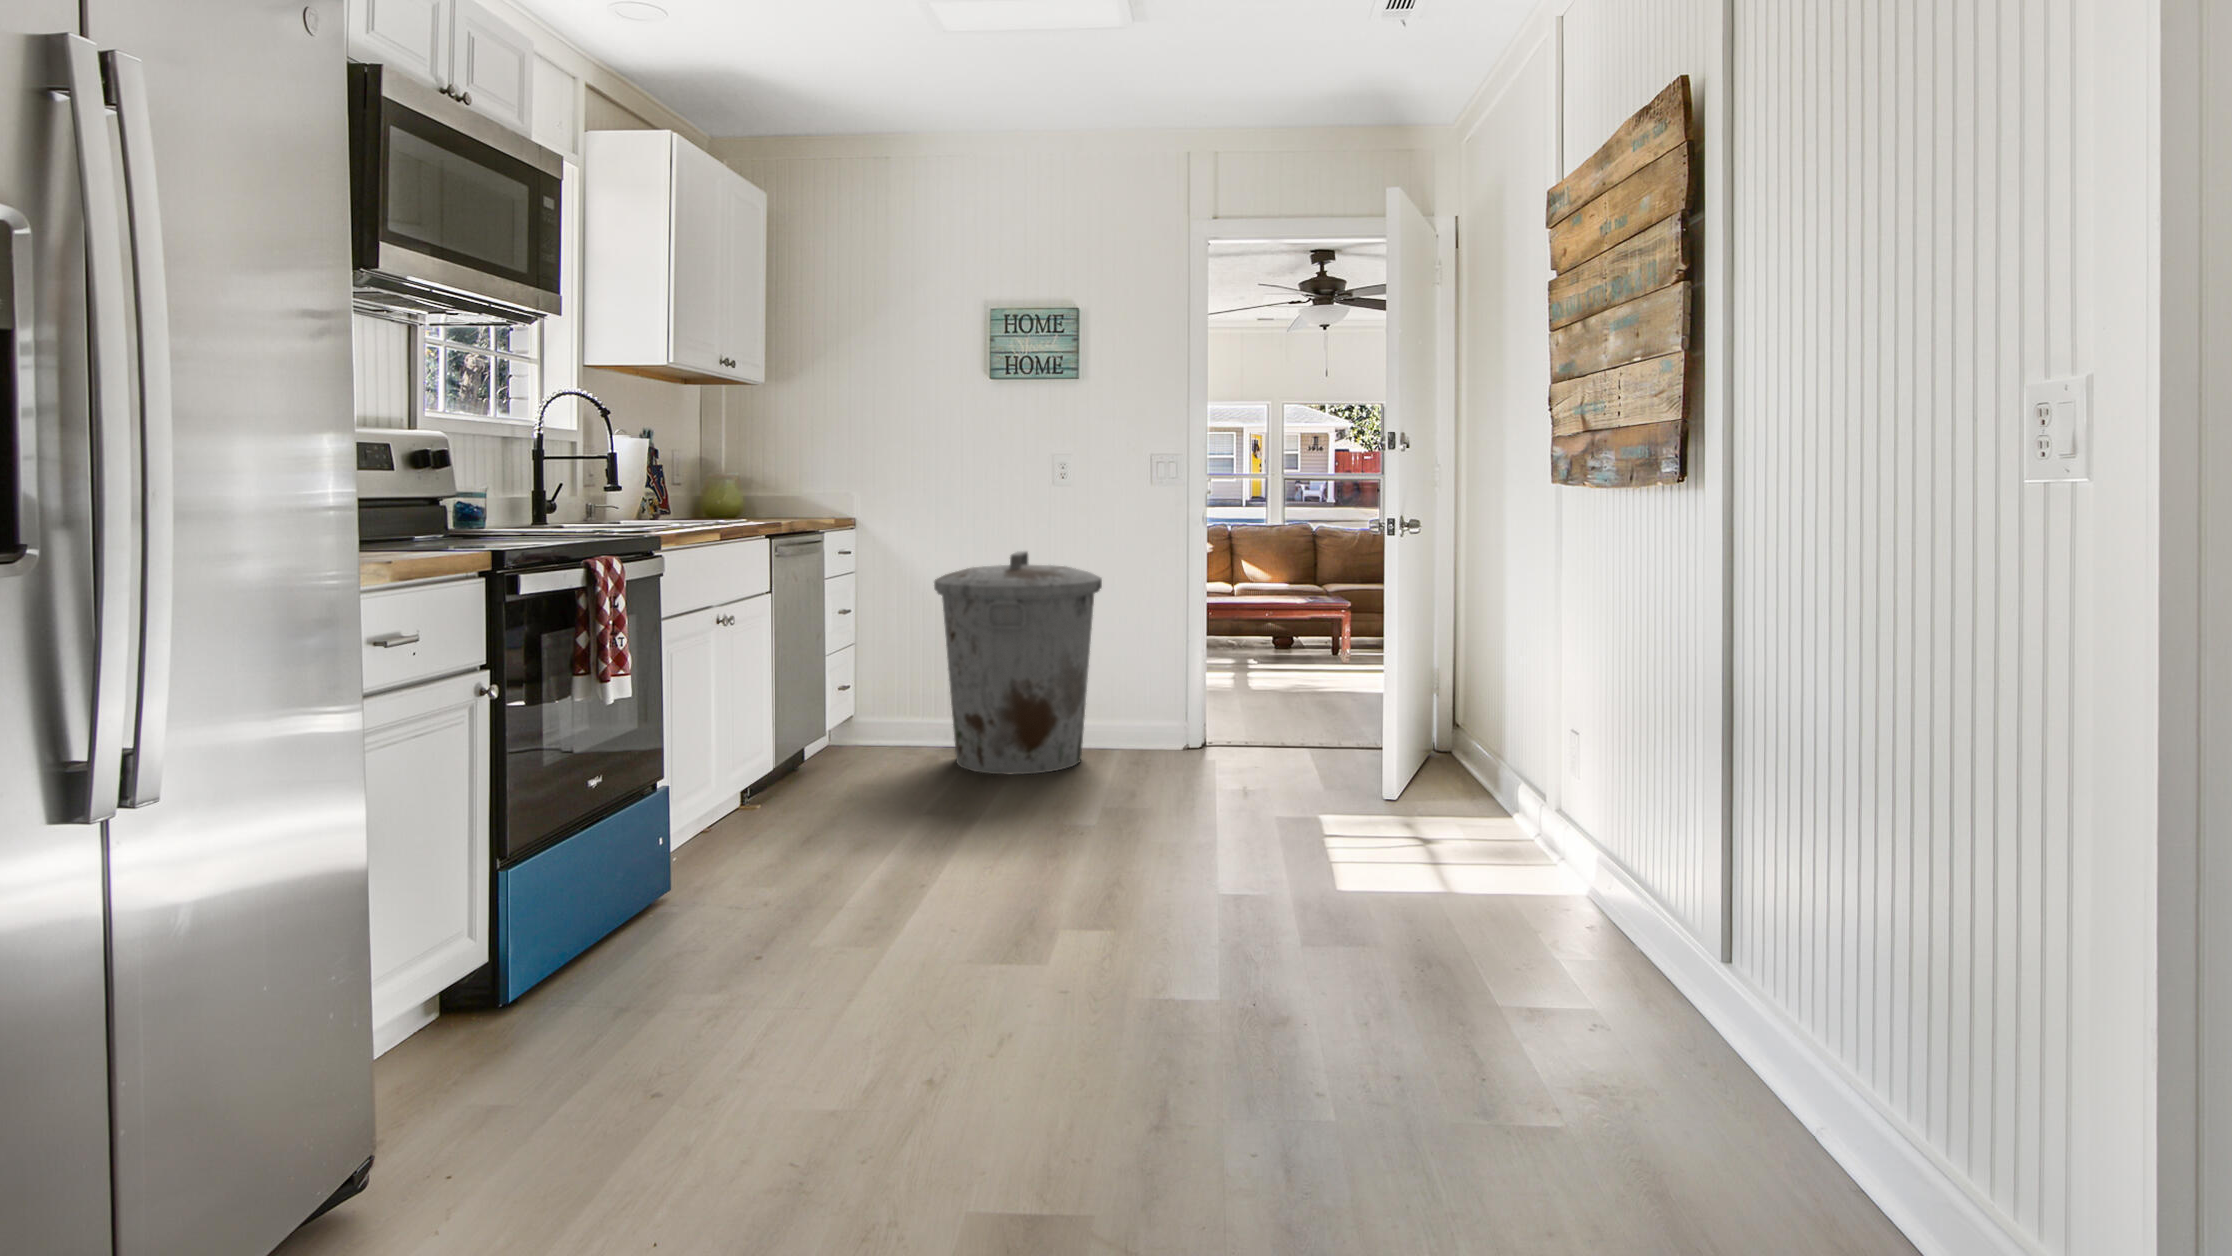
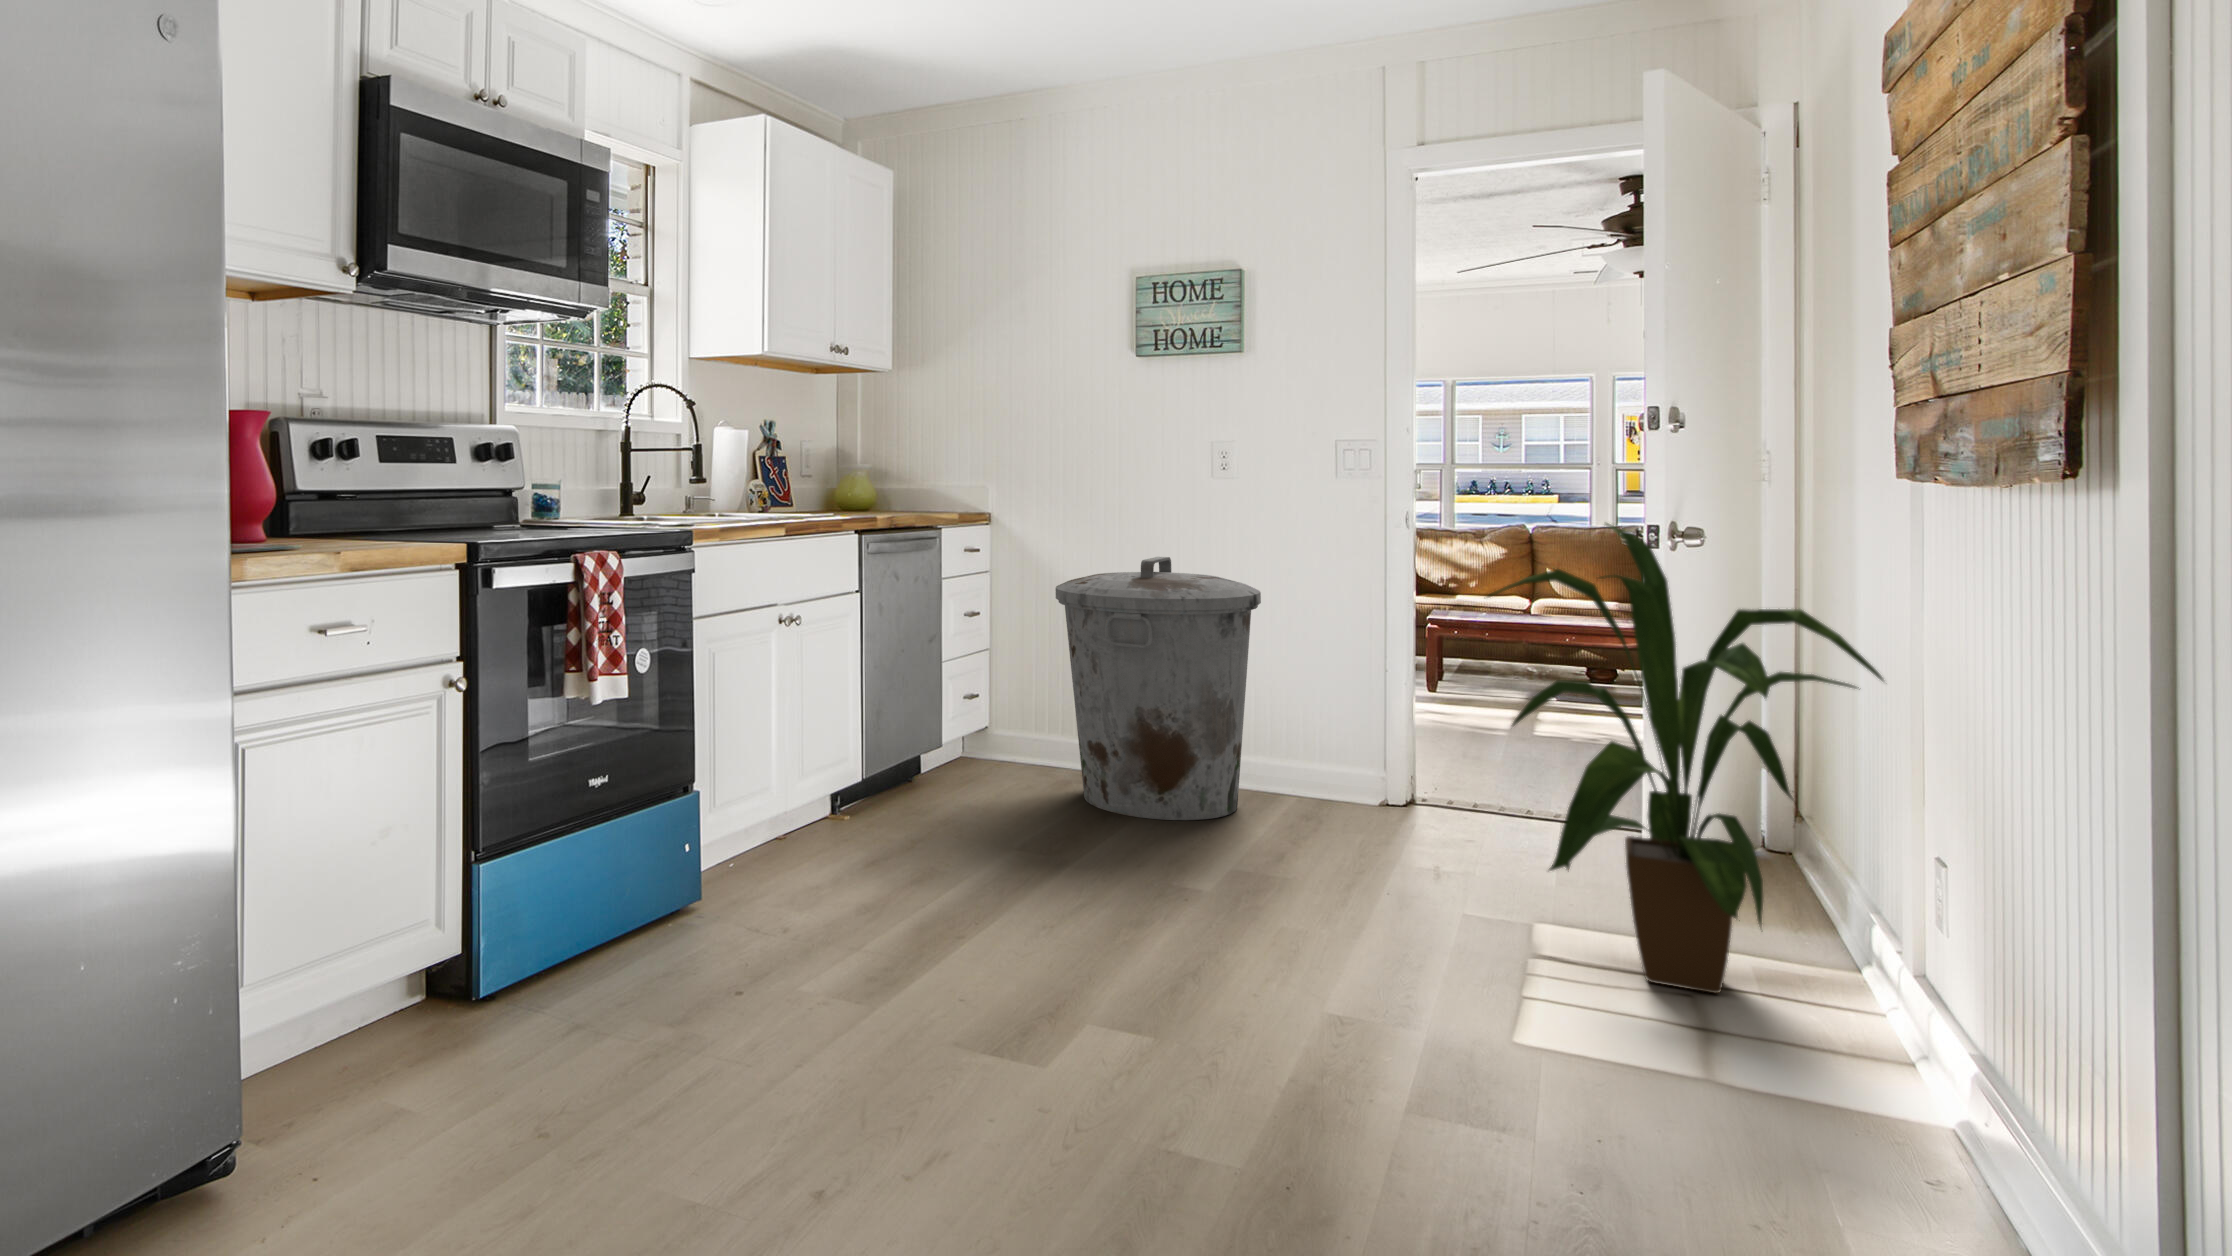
house plant: none [1297,513,1536,836] -> present [1487,523,1884,993]

